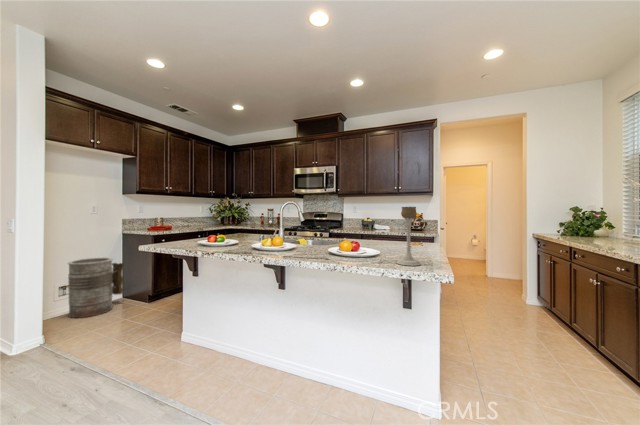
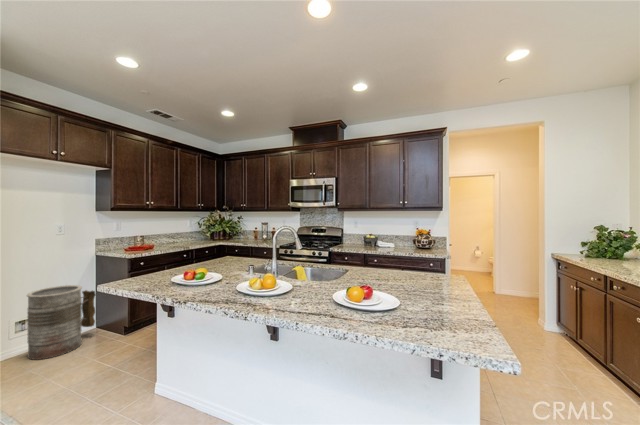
candle holder: present [396,207,421,266] -> none [427,253,461,336]

